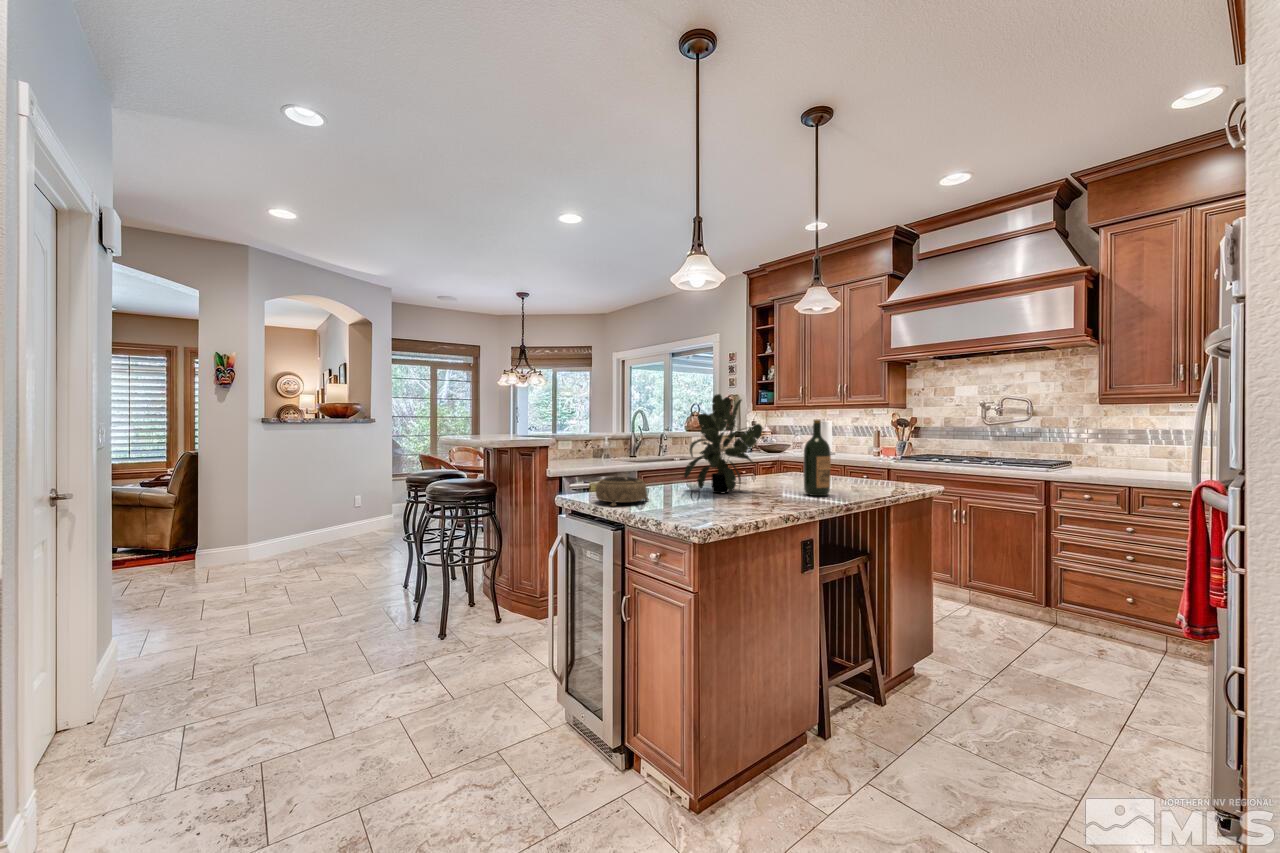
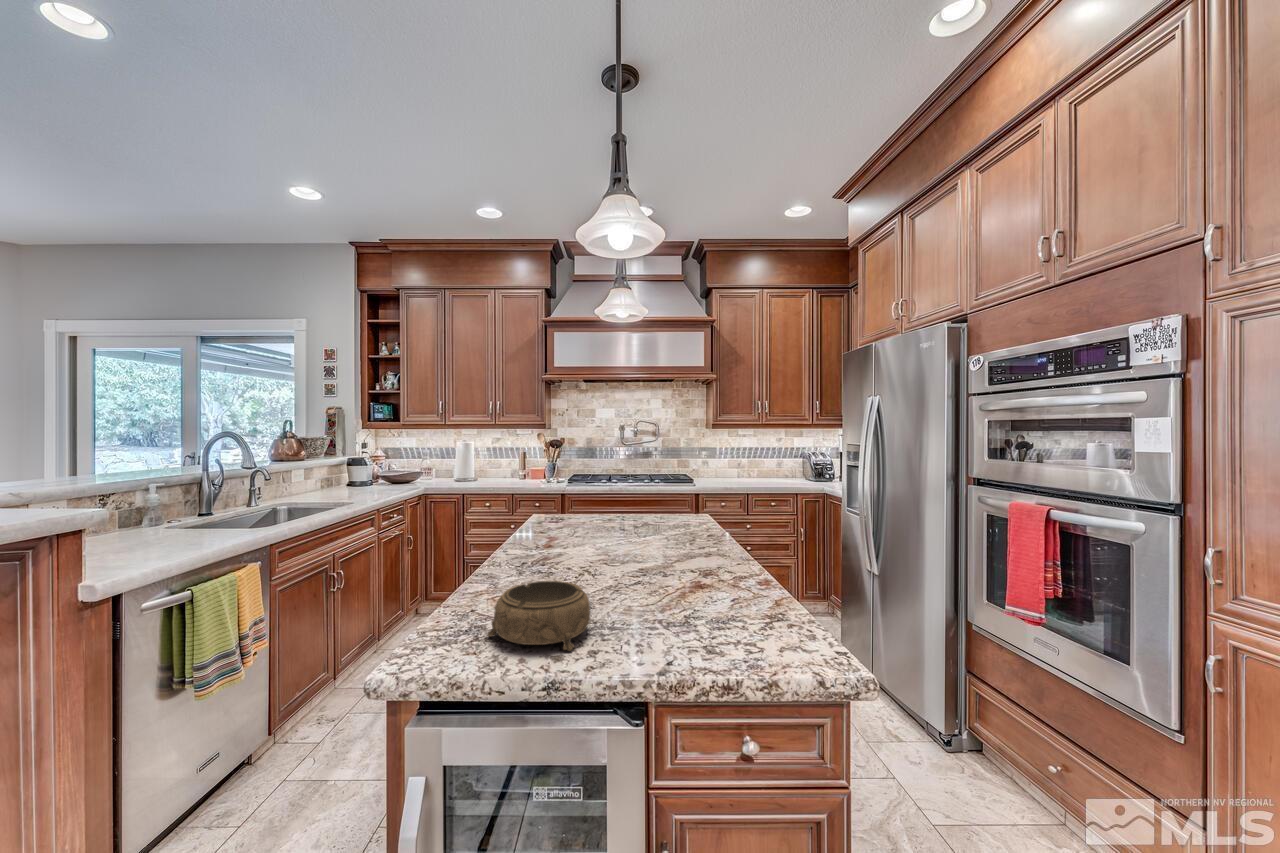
potted plant: present [684,394,763,493] -> none [539,429,652,572]
wine bottle: present [804,419,831,496] -> none [669,458,700,551]

